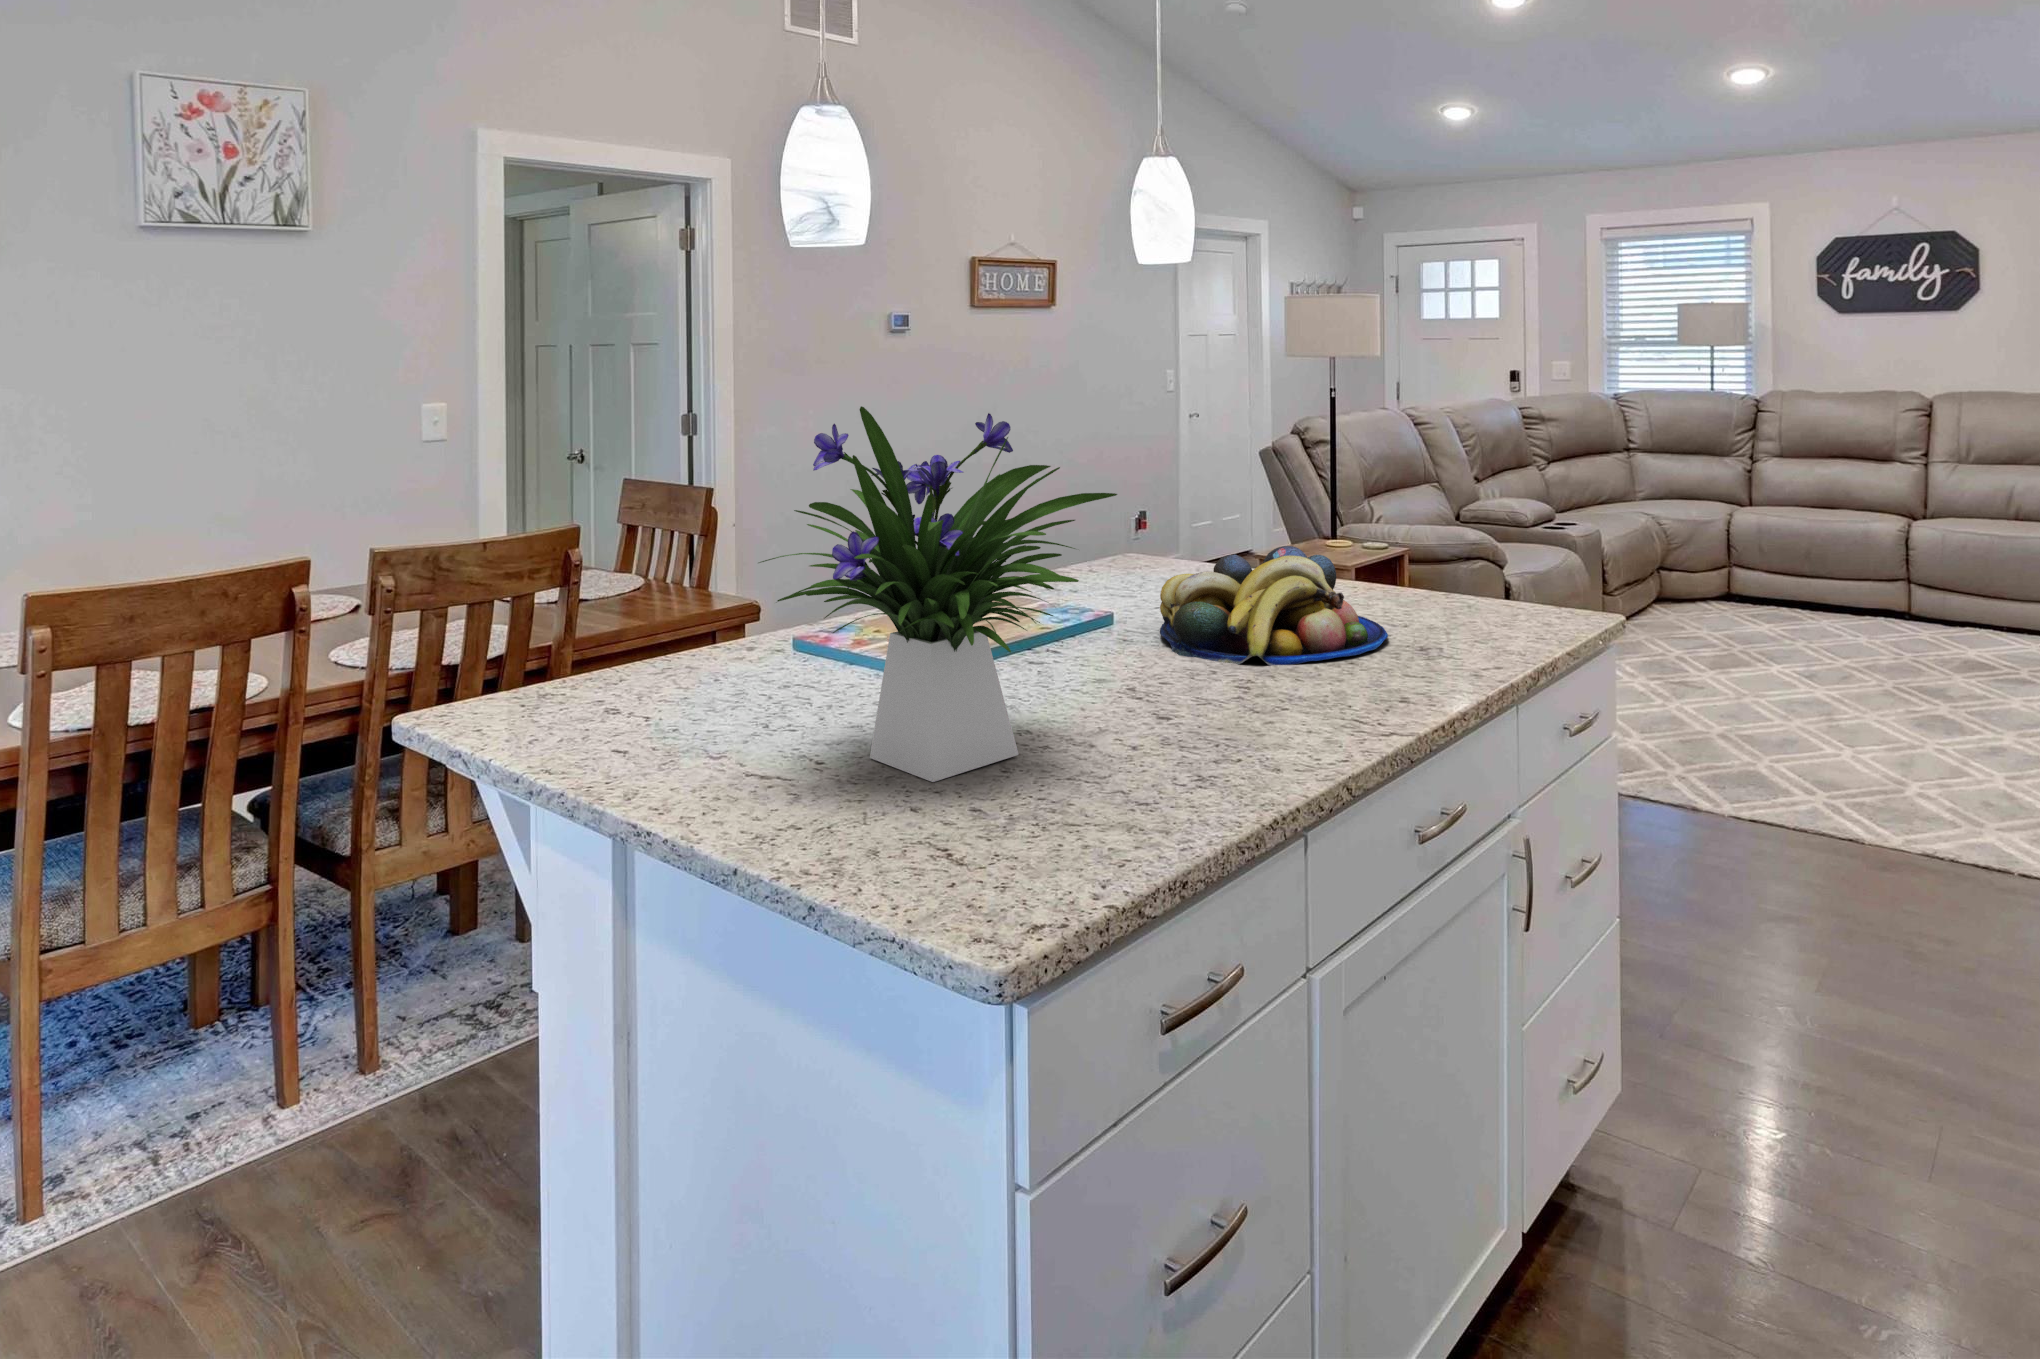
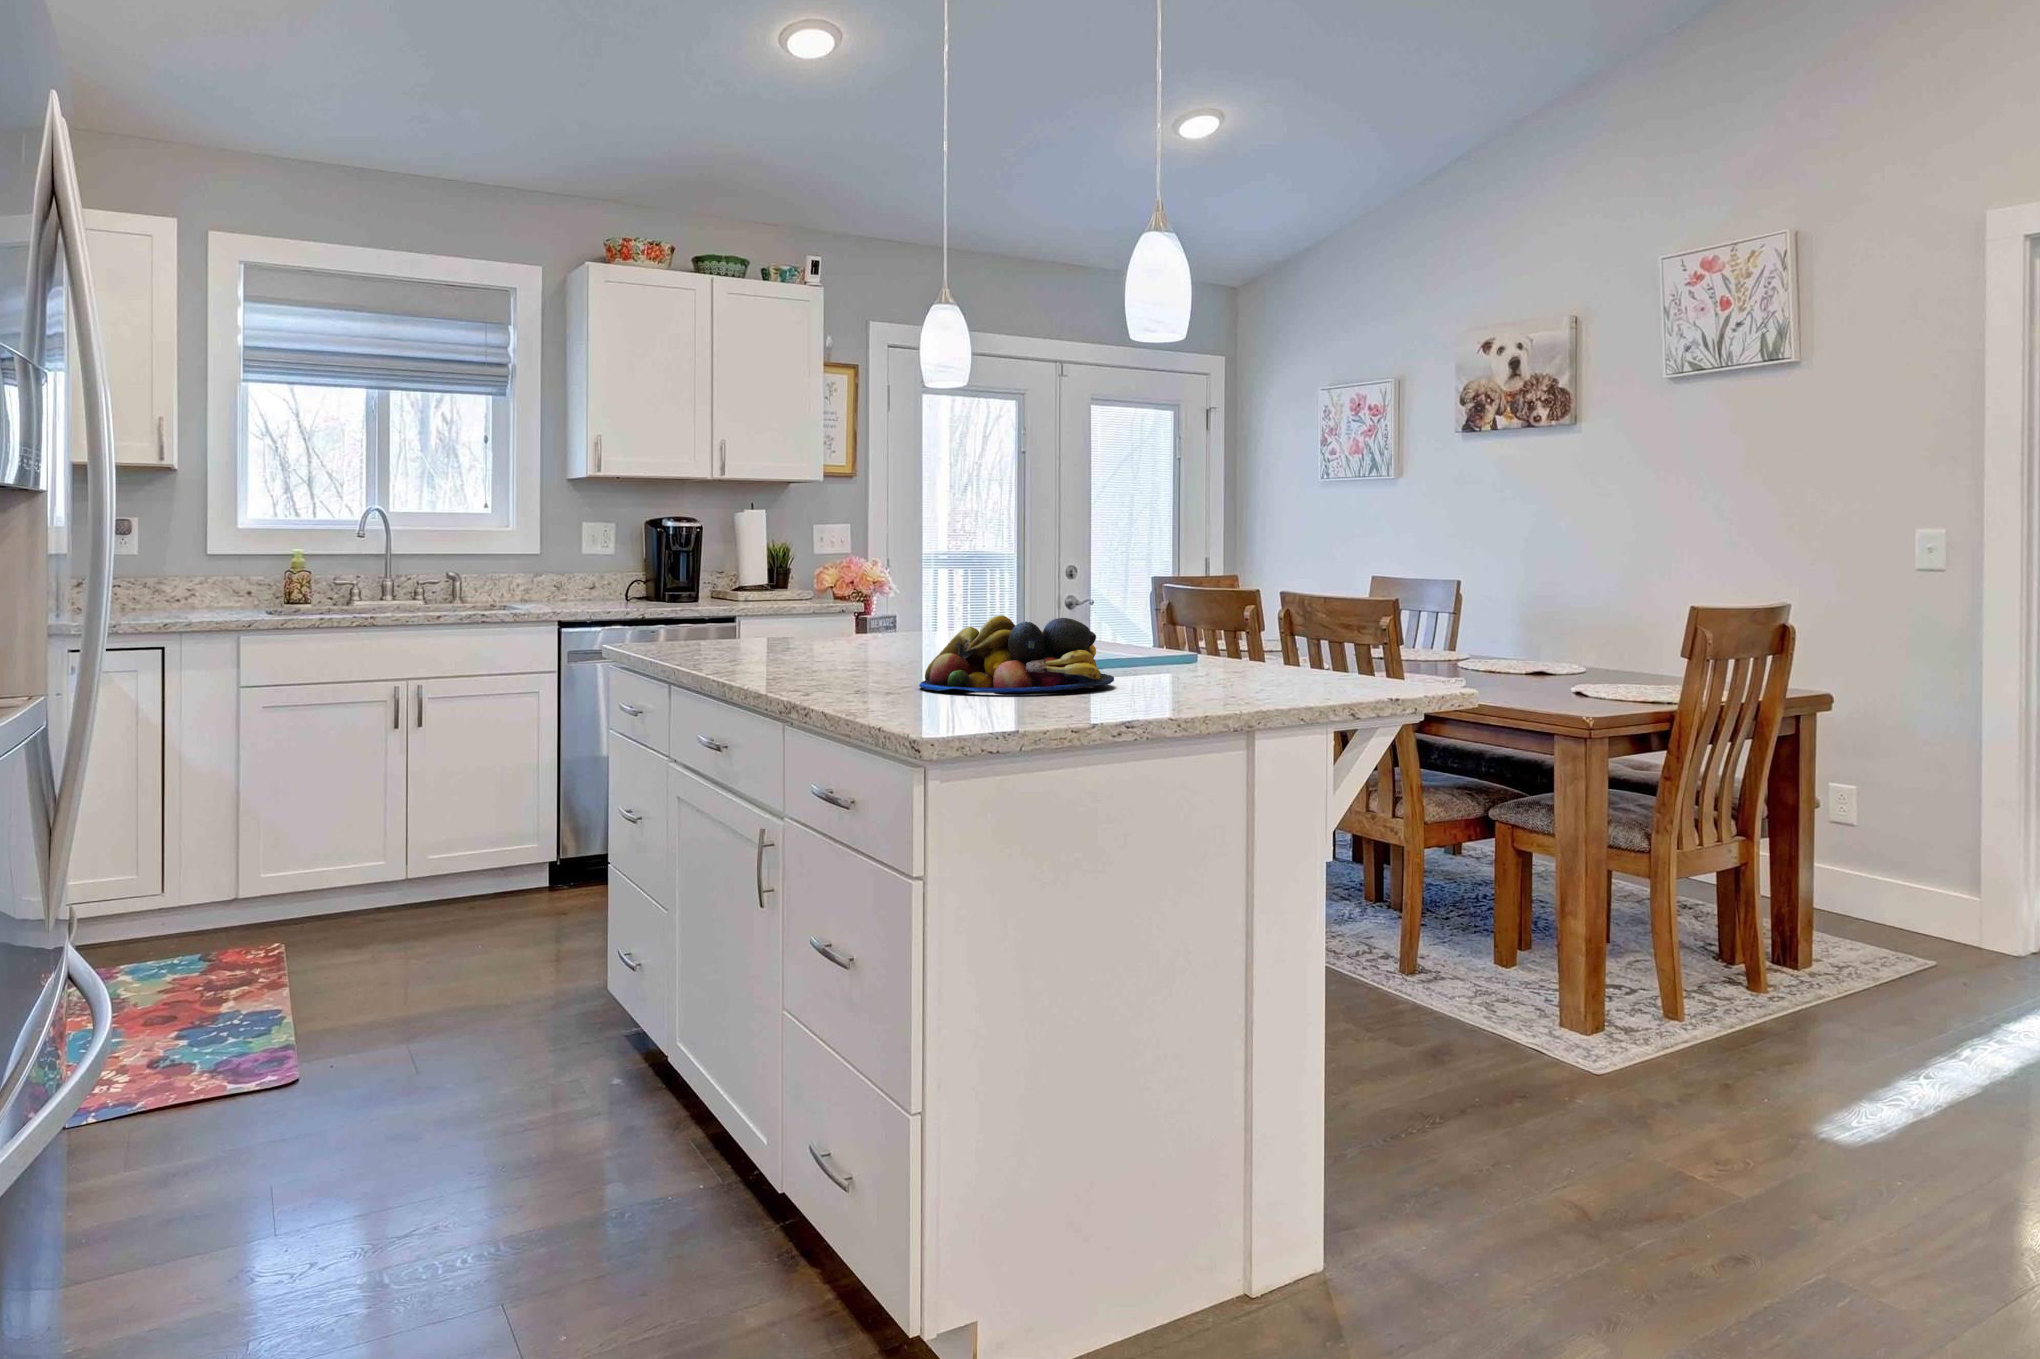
flower arrangement: present [759,406,1117,782] -> none [698,484,878,669]

